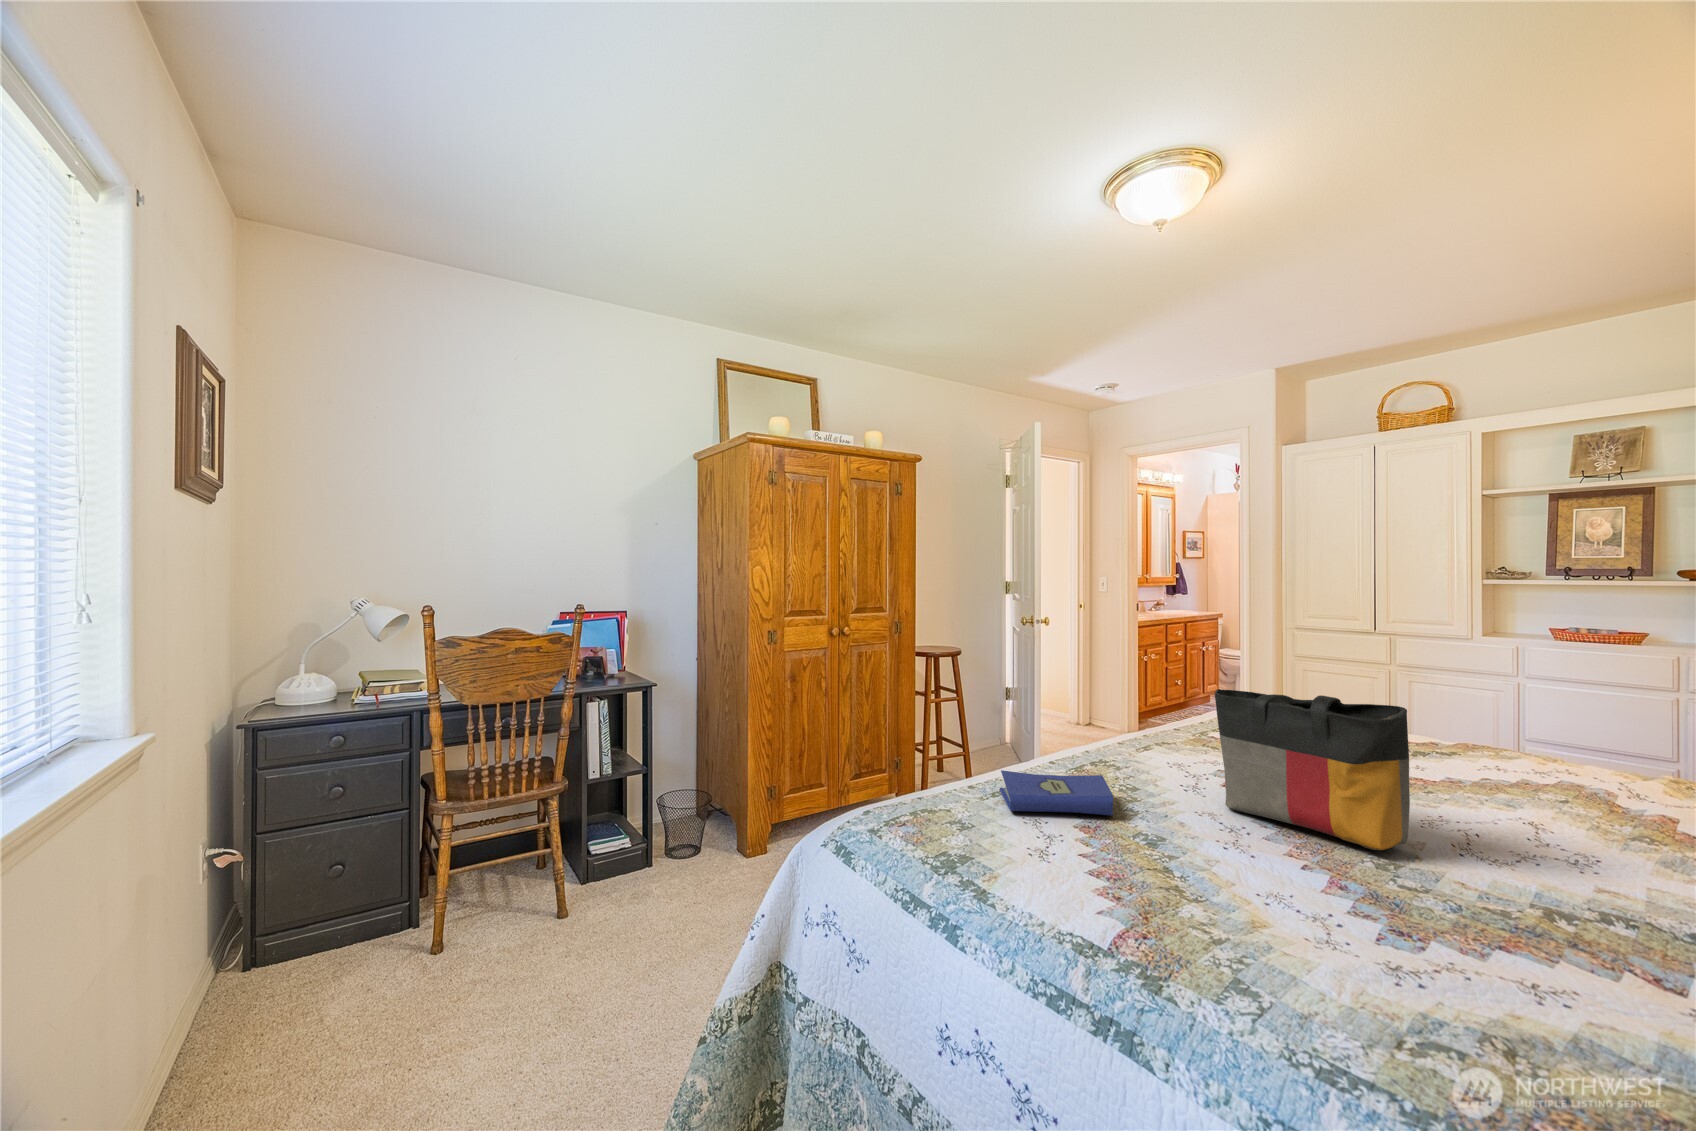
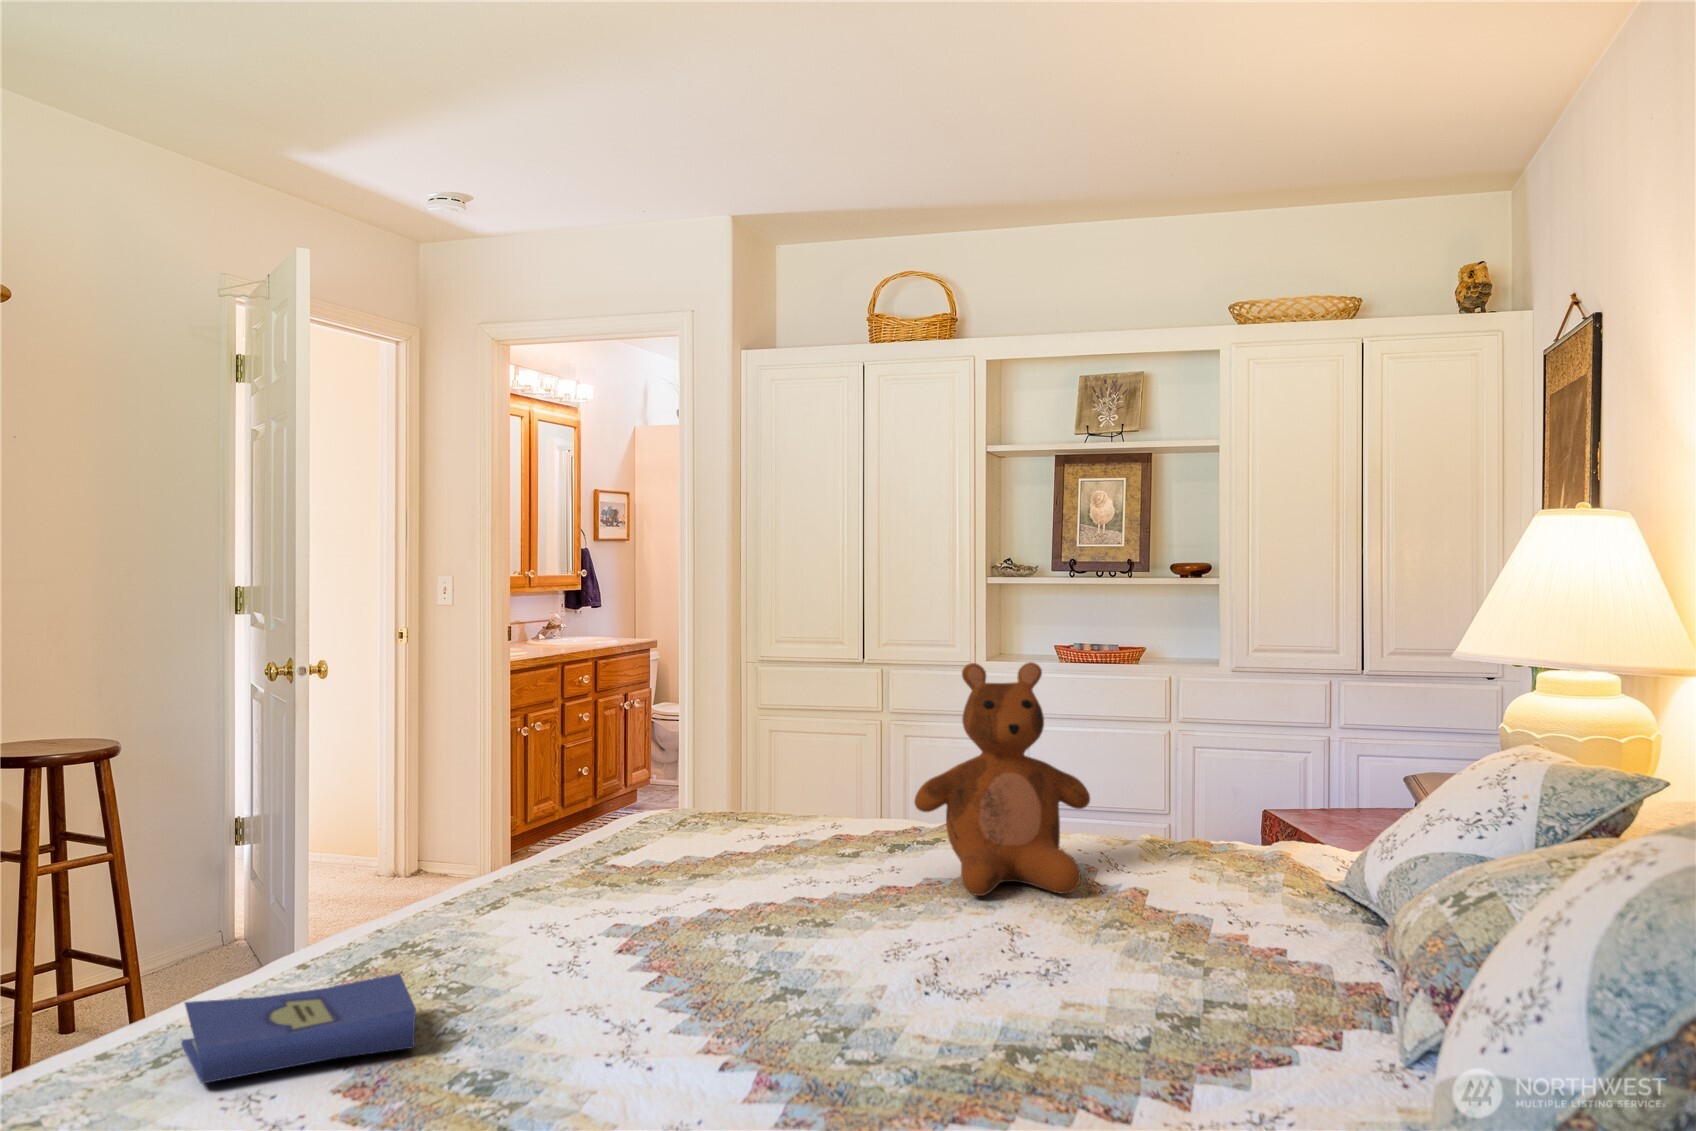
teddy bear: none [1433,638,1599,805] -> present [914,662,1090,896]
tote bag: present [1215,689,1410,850] -> none [598,775,867,1013]

